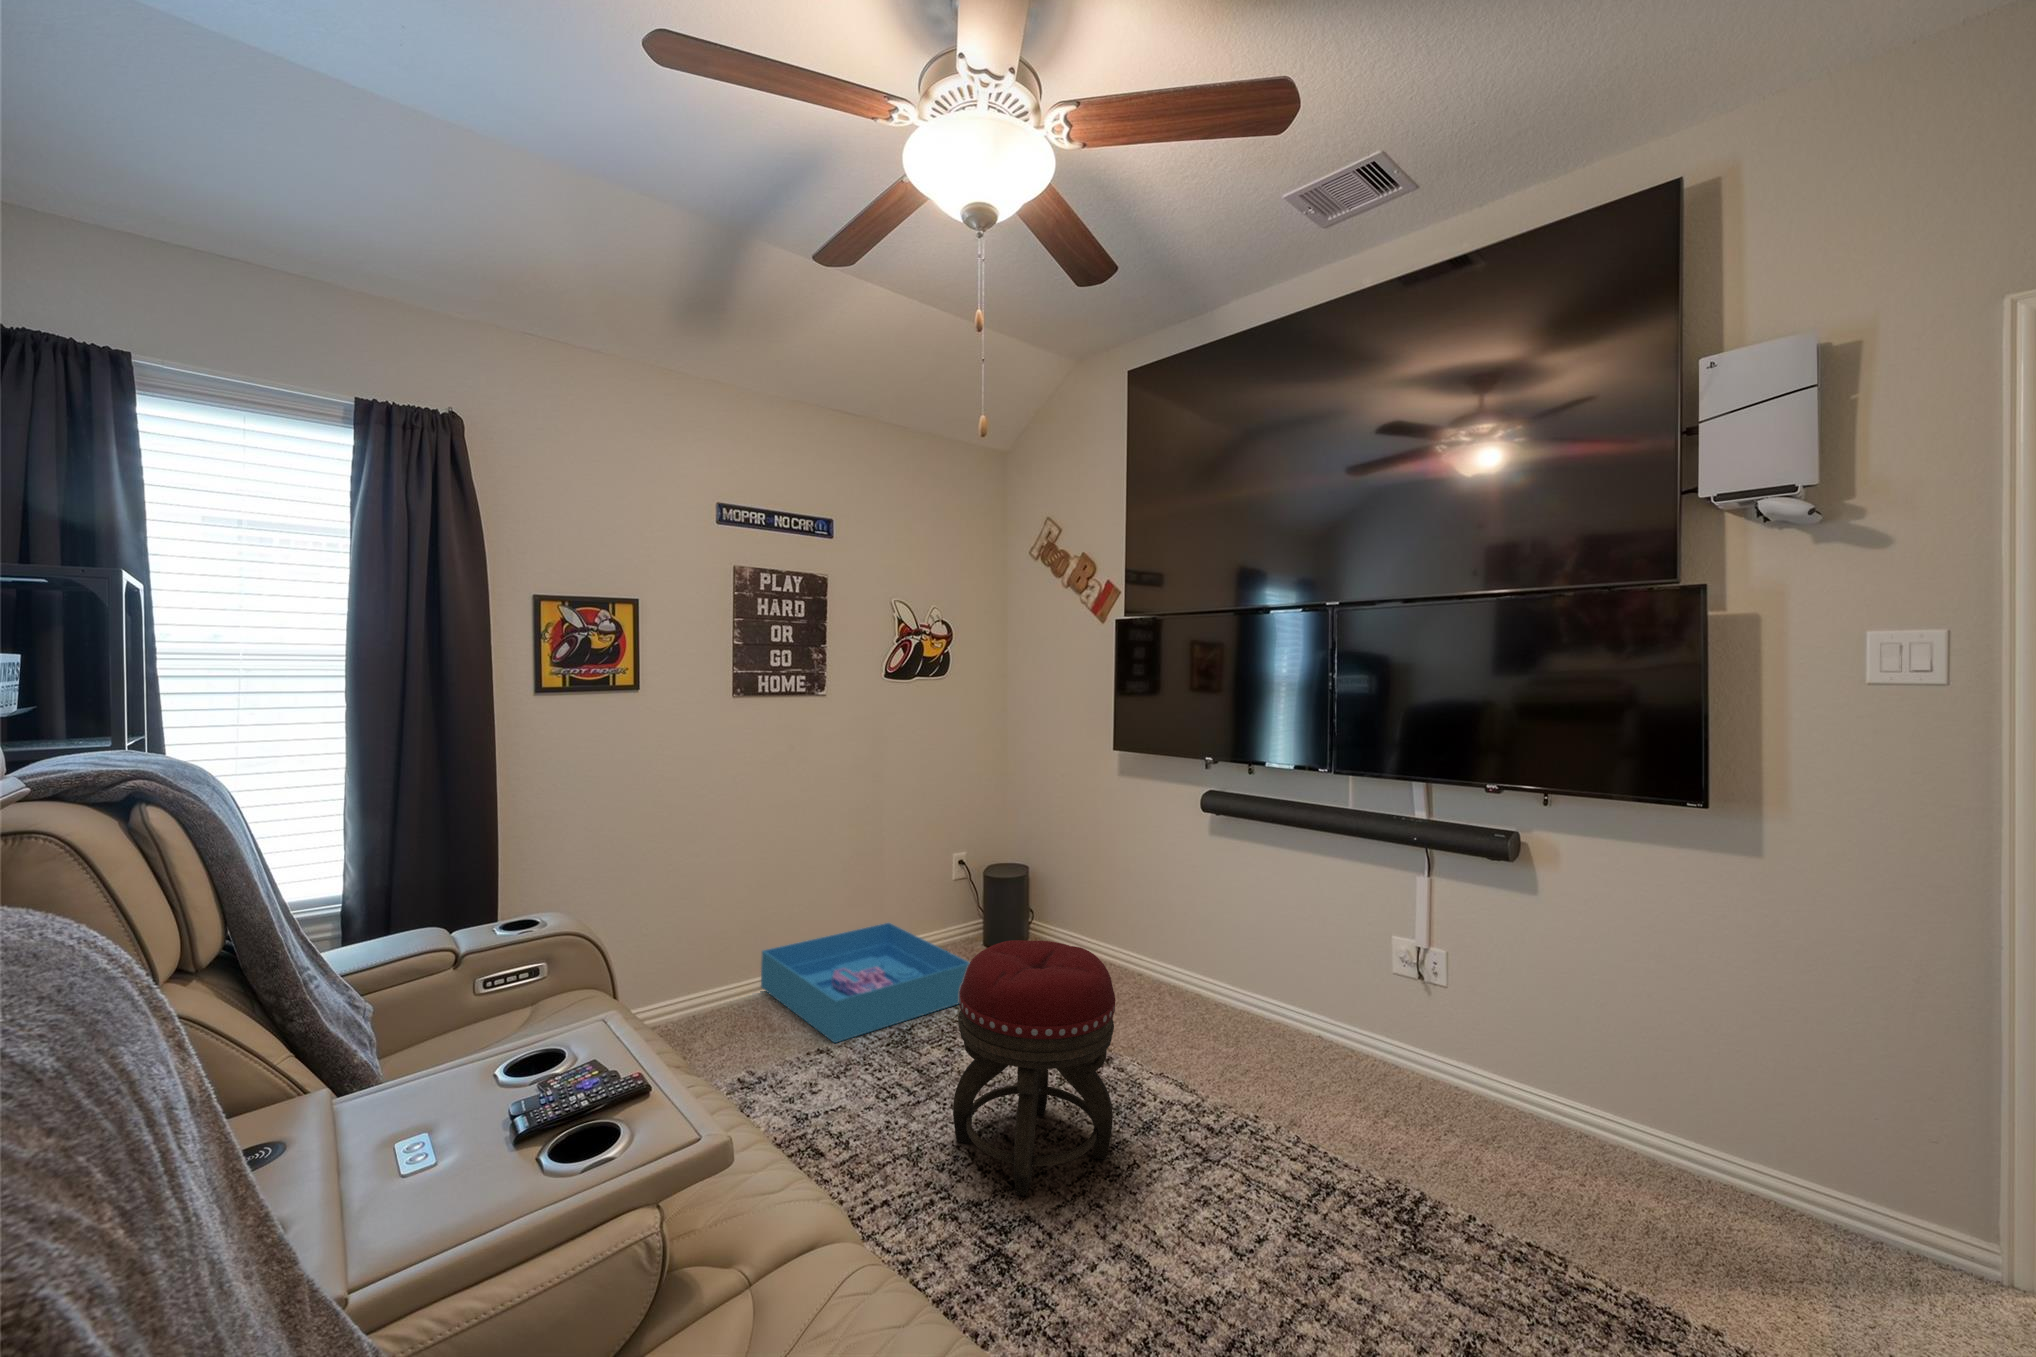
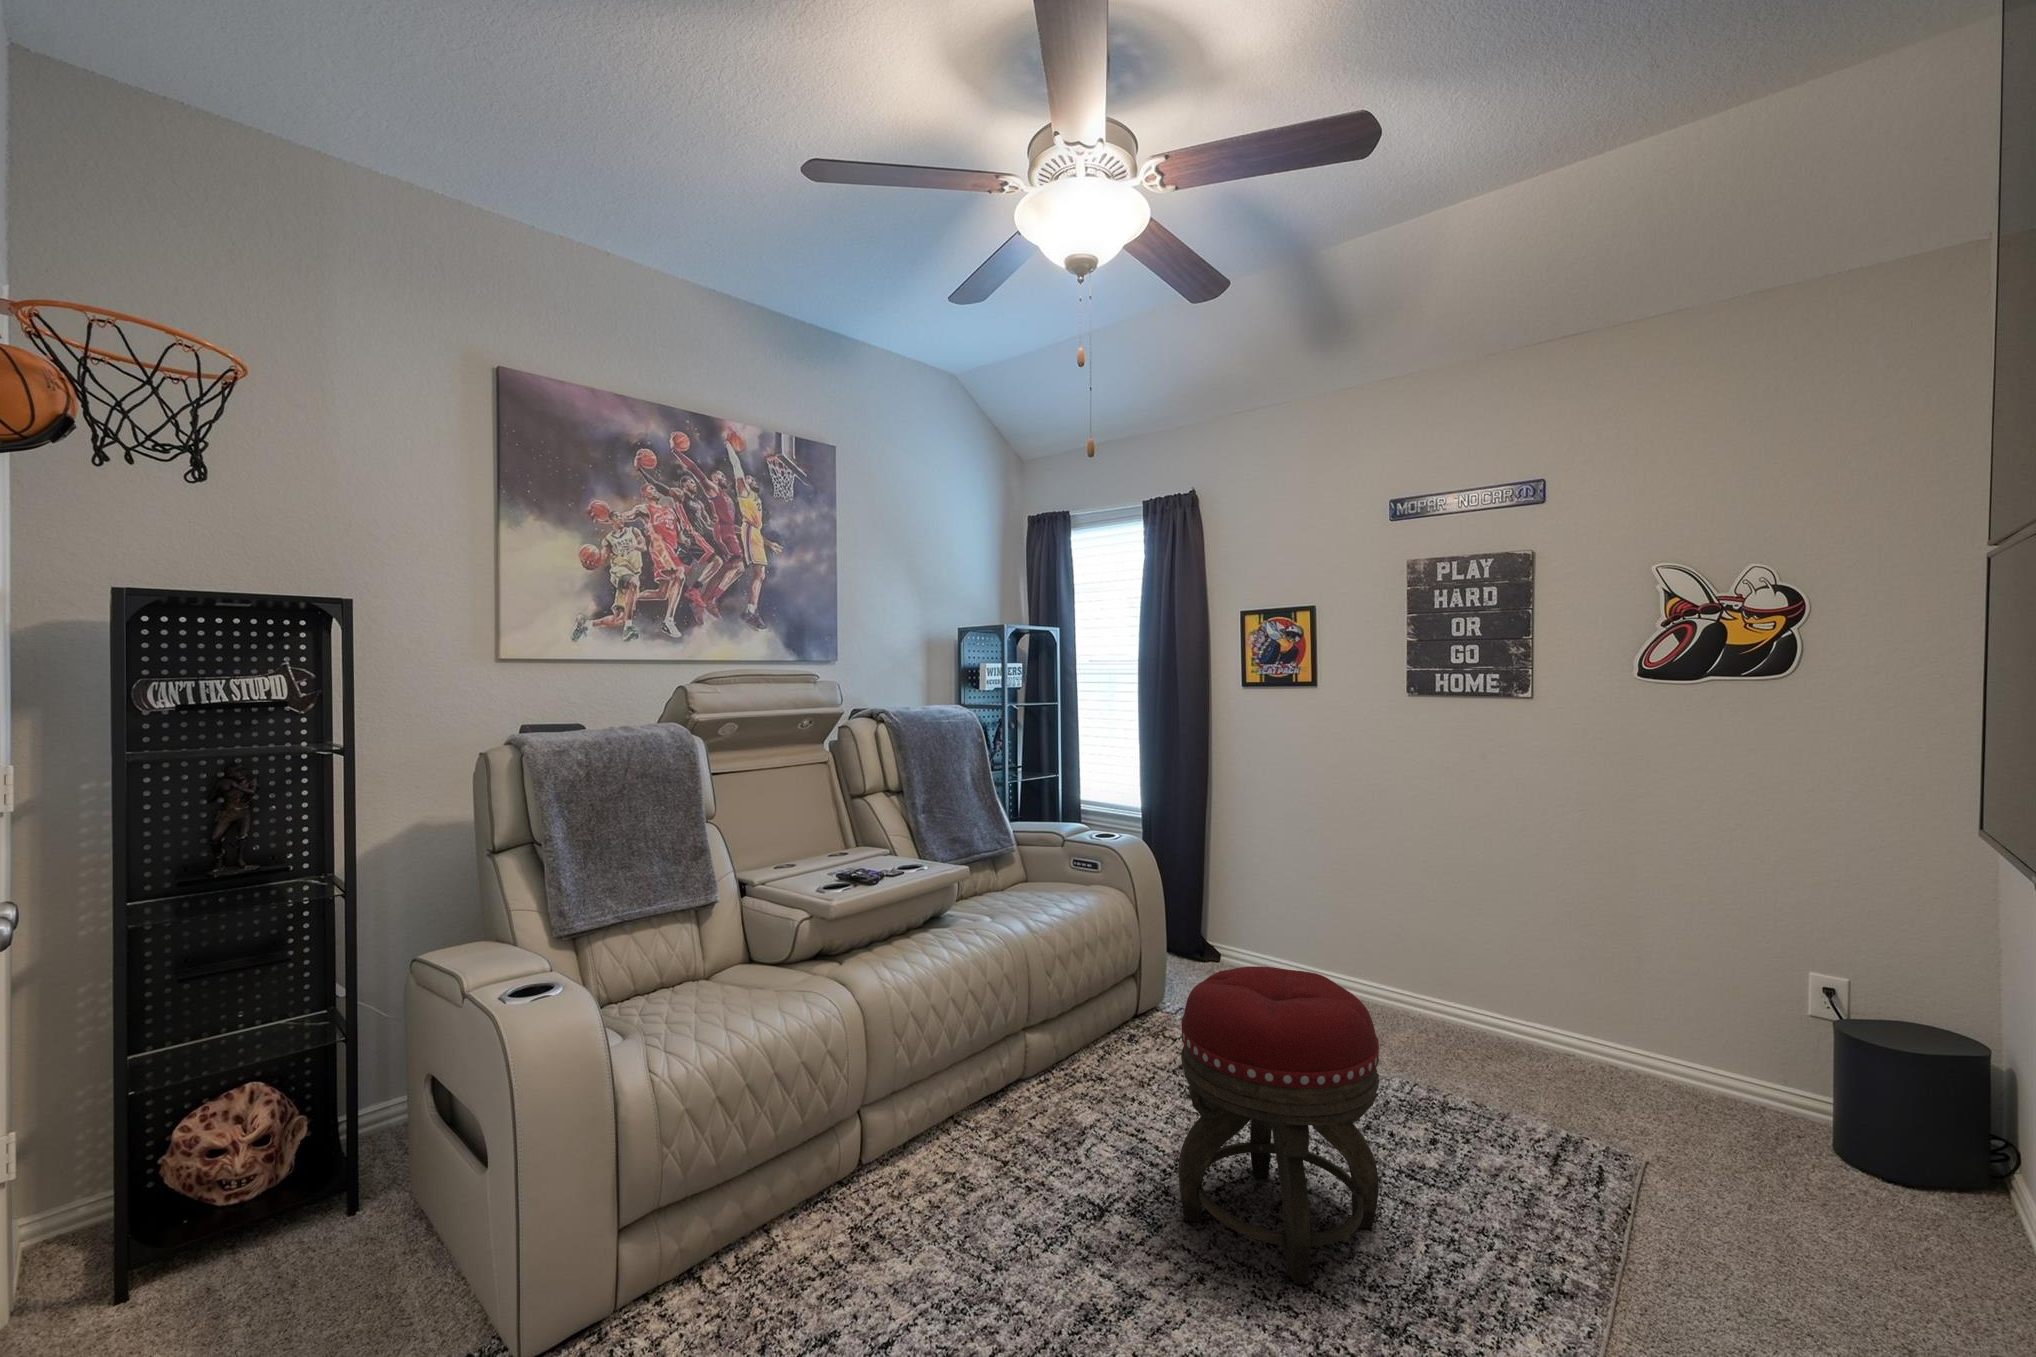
storage bin: present [761,923,969,1043] -> none [1376,979,1645,1149]

